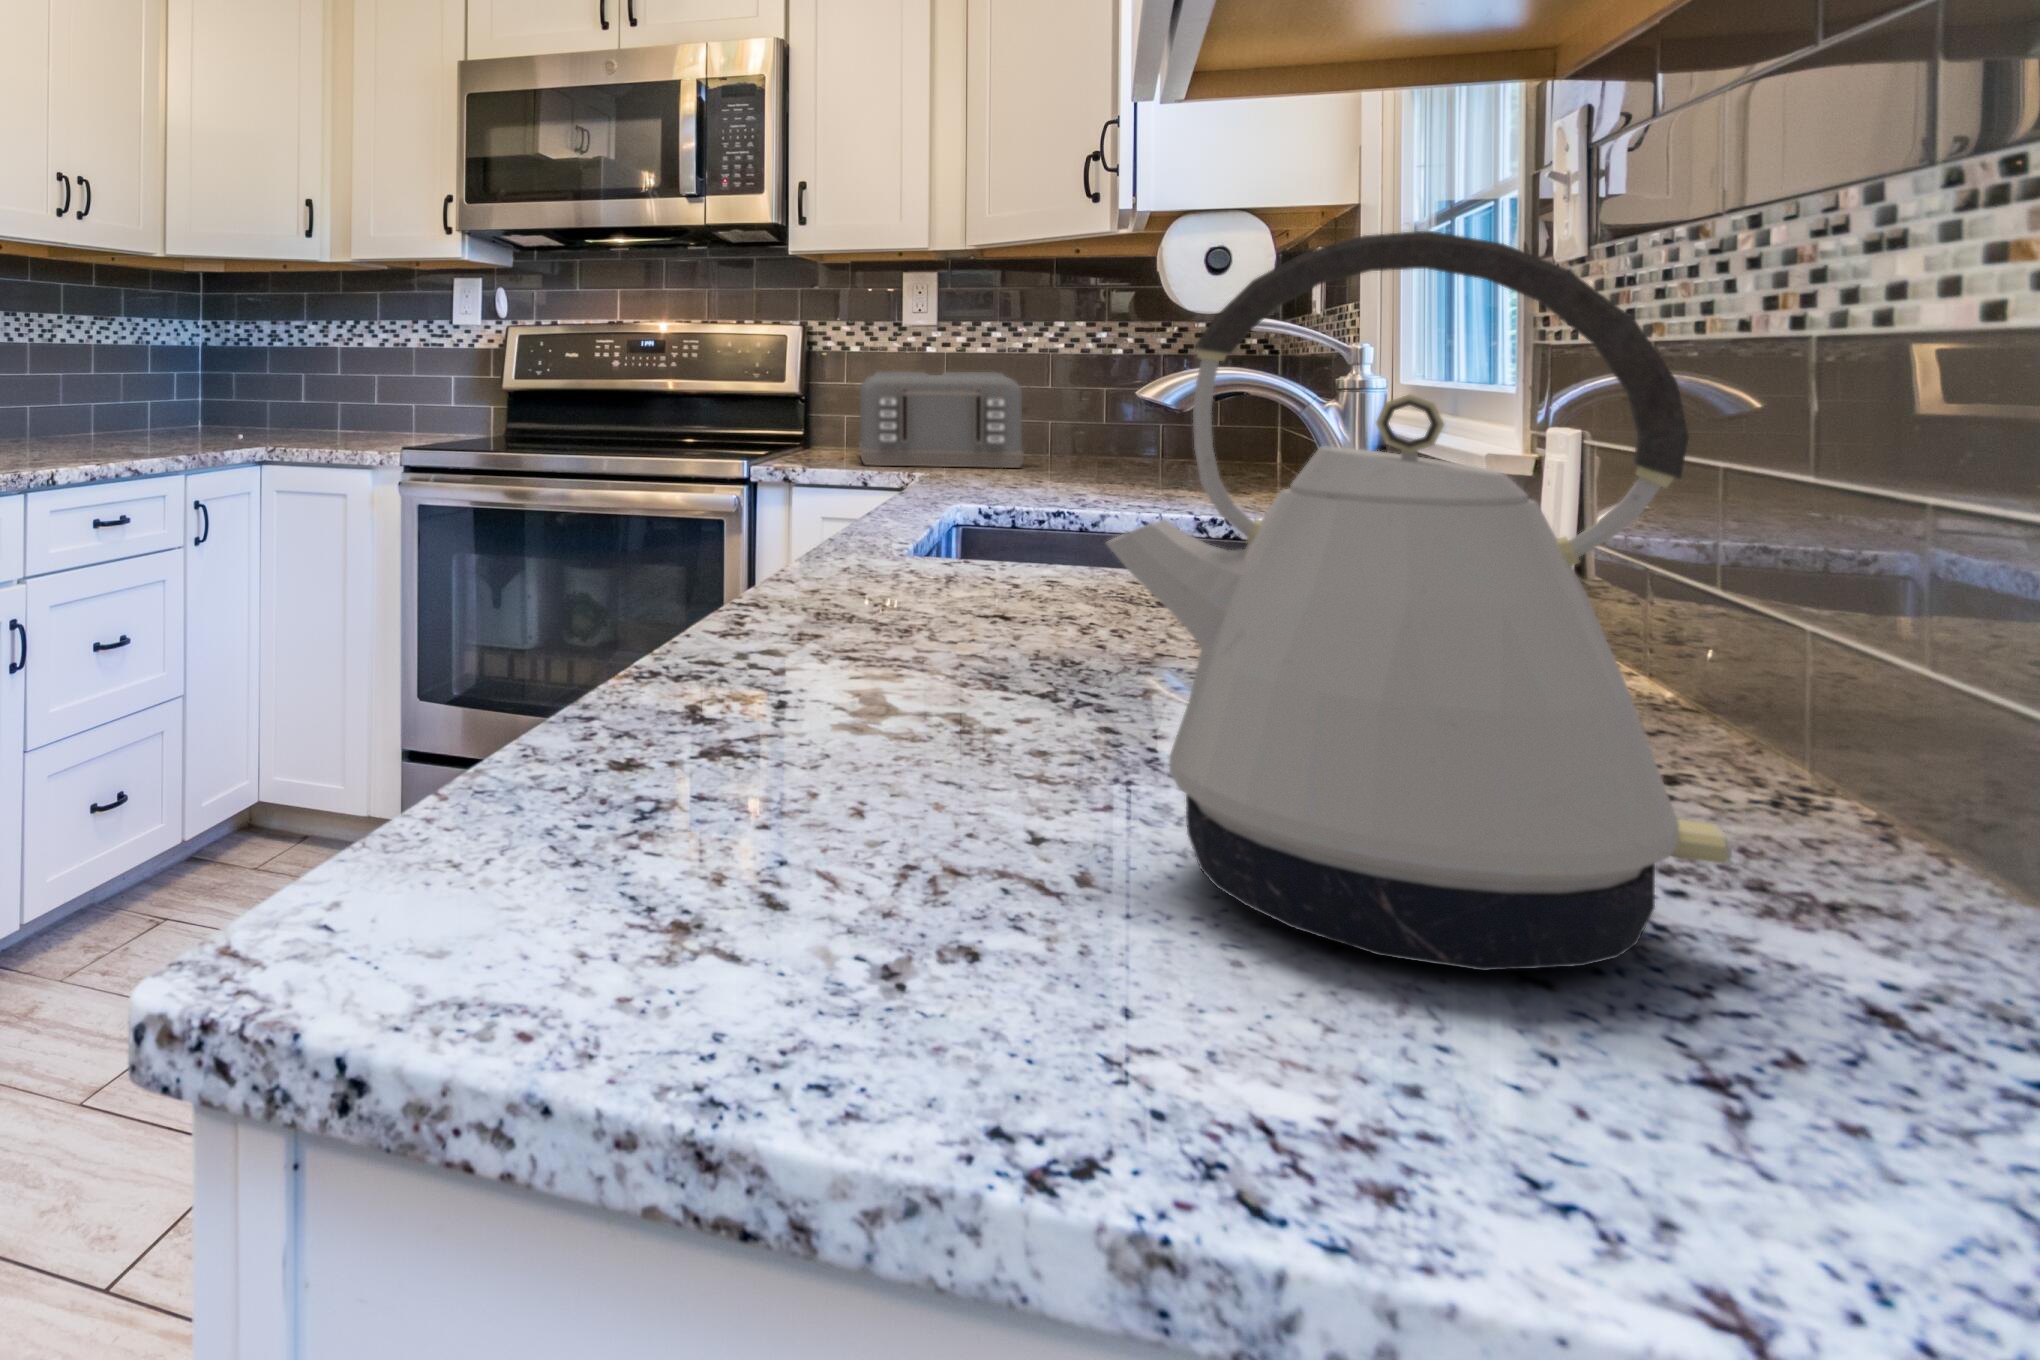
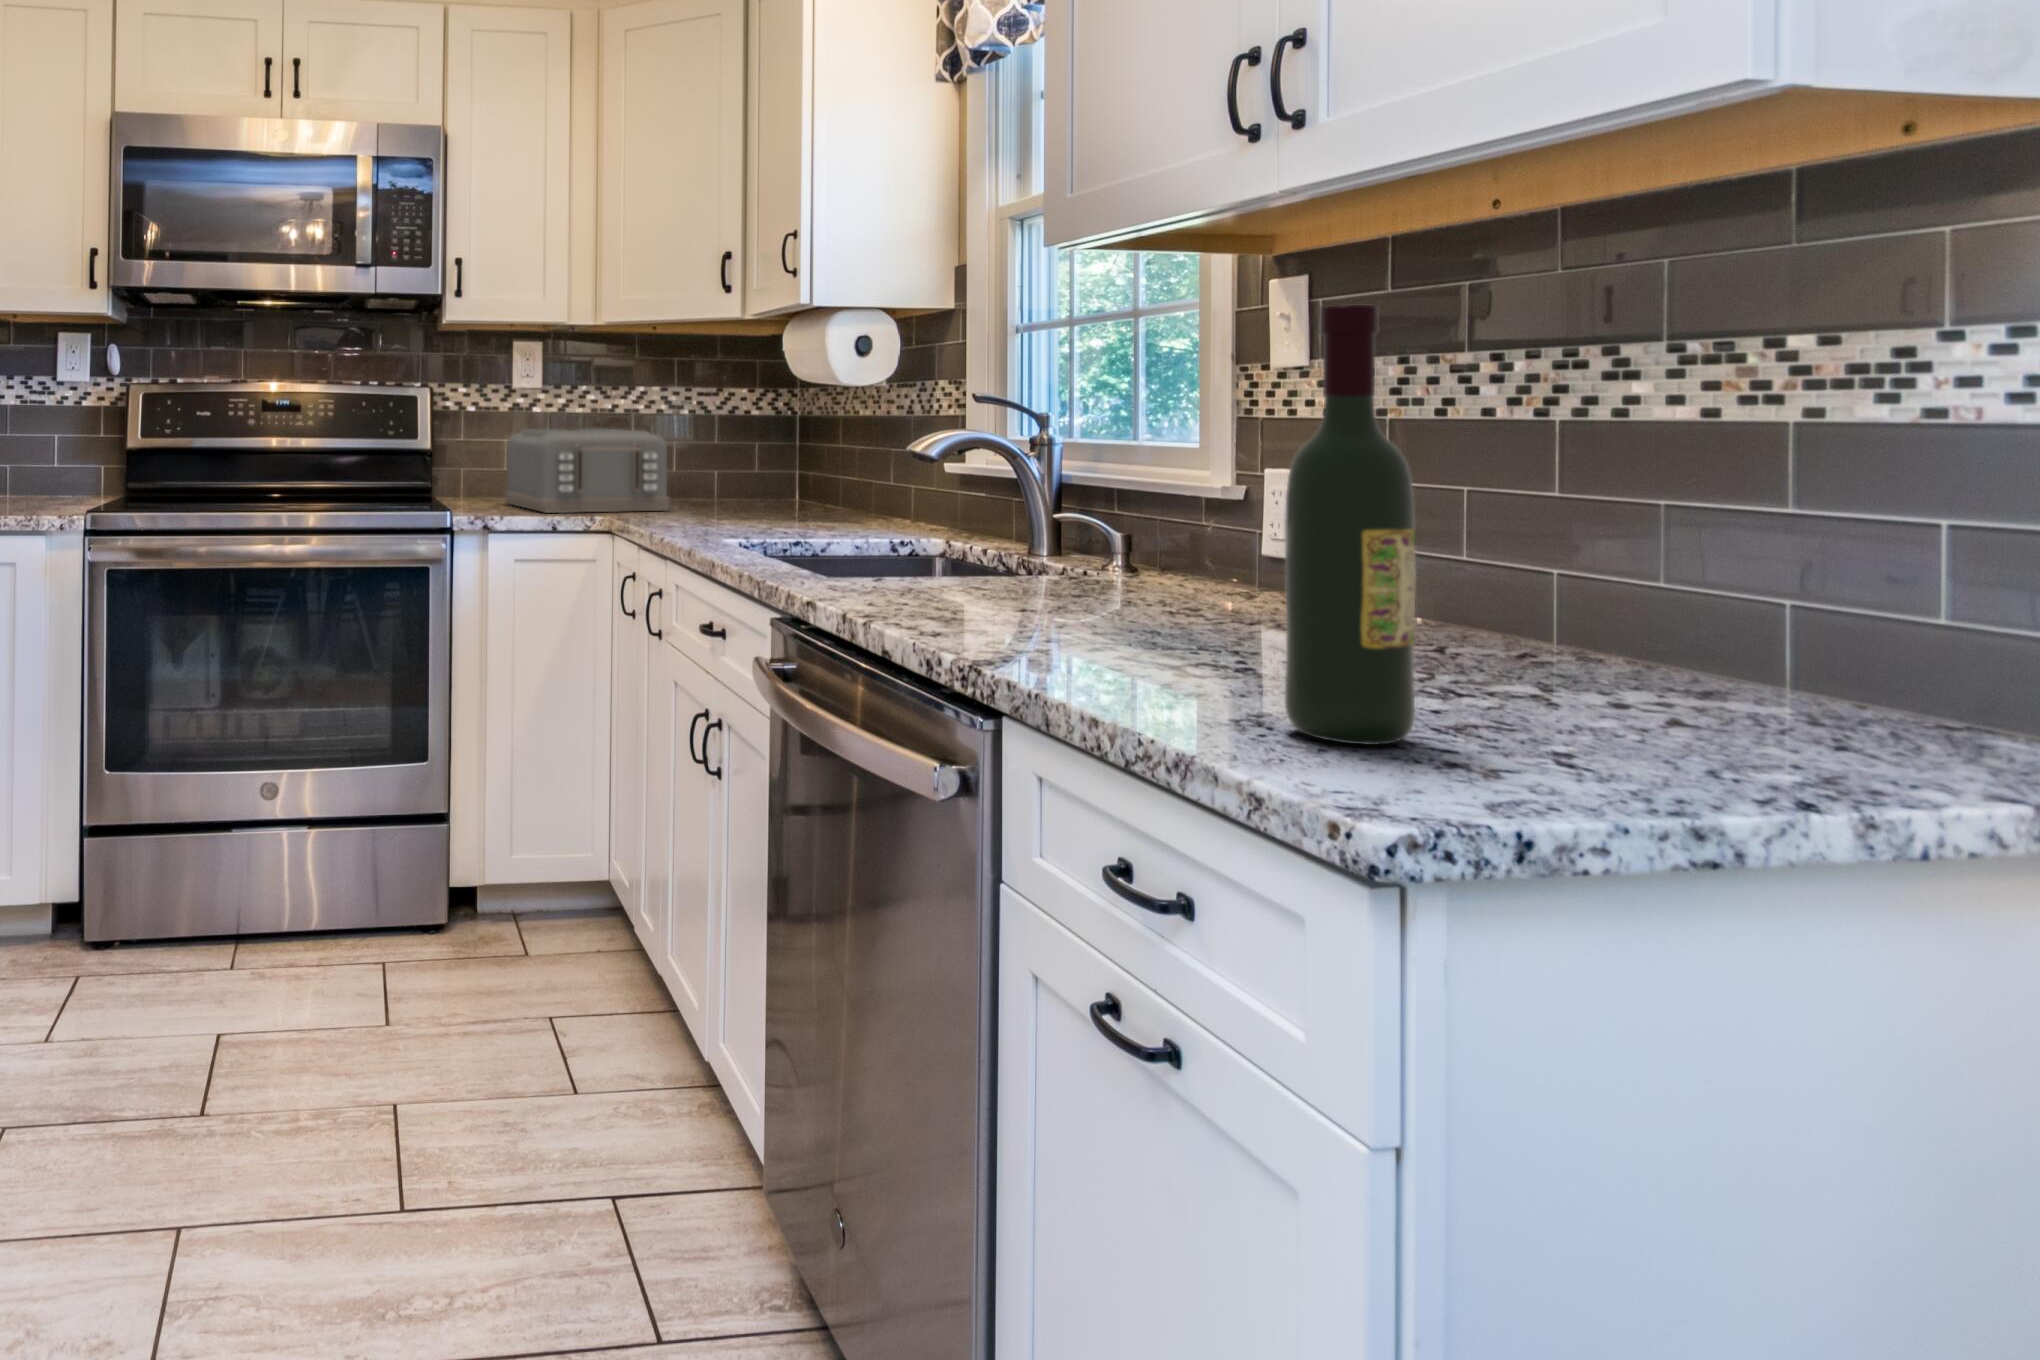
wine bottle: none [593,119,783,865] -> present [1285,305,1416,745]
kettle: present [1106,231,1732,971] -> none [1498,380,1785,733]

